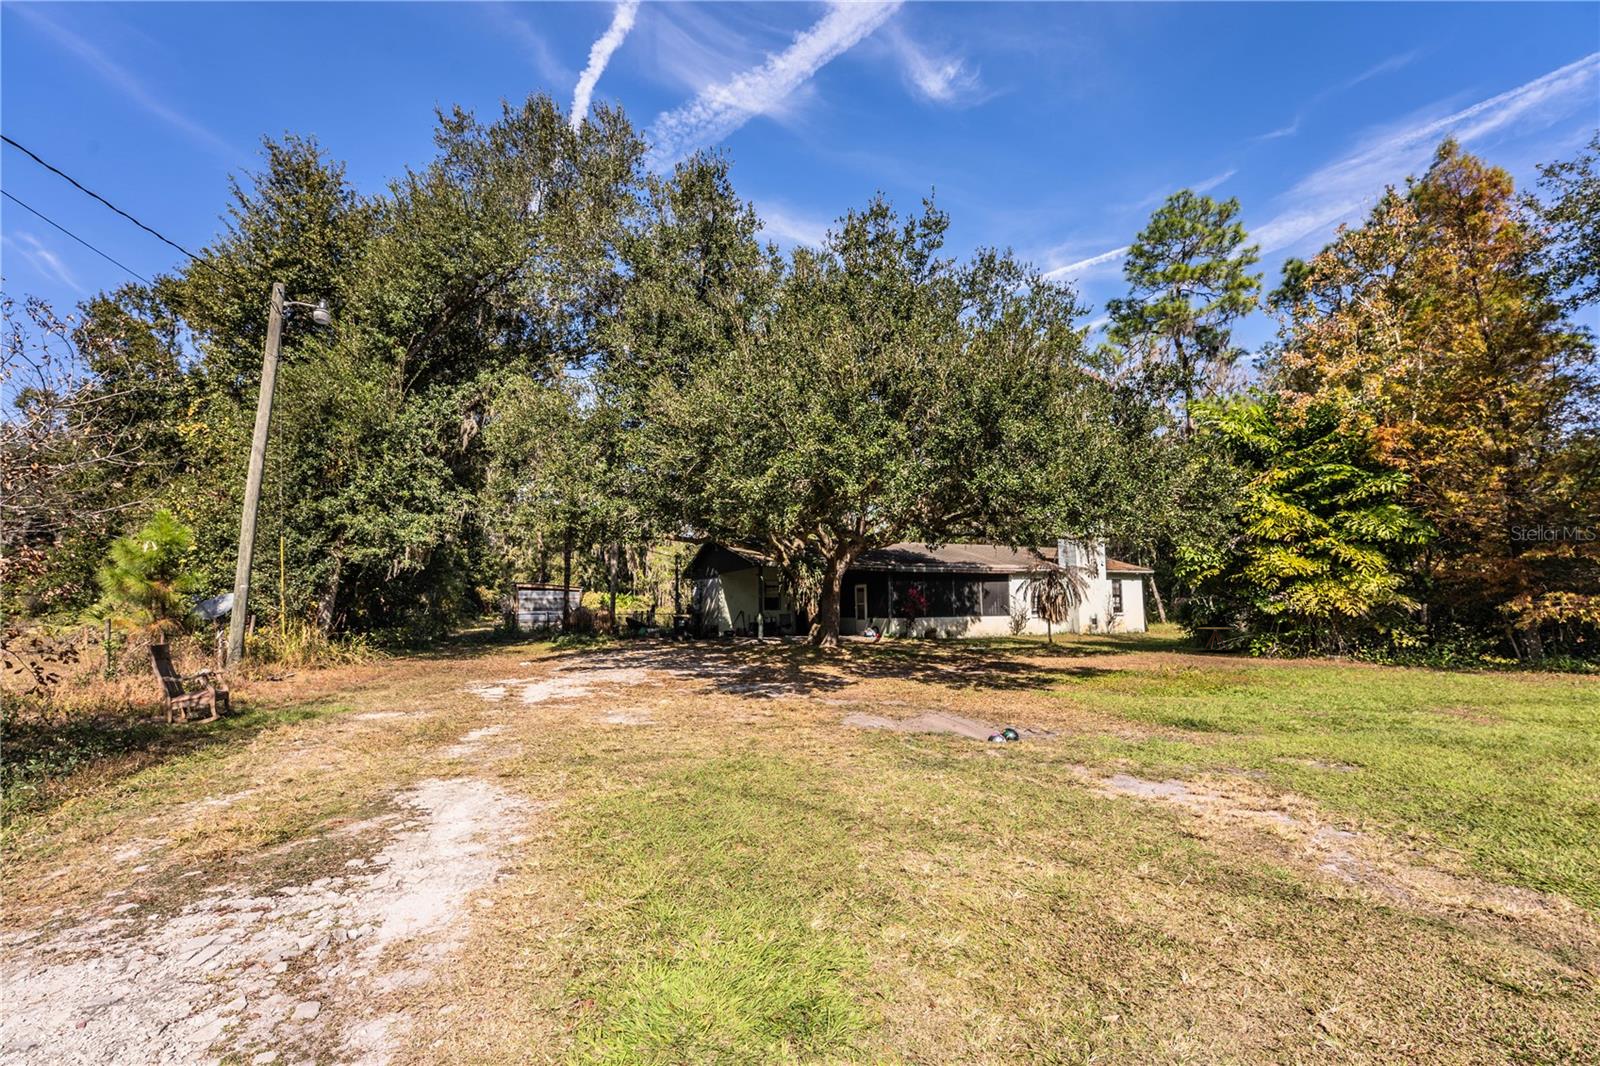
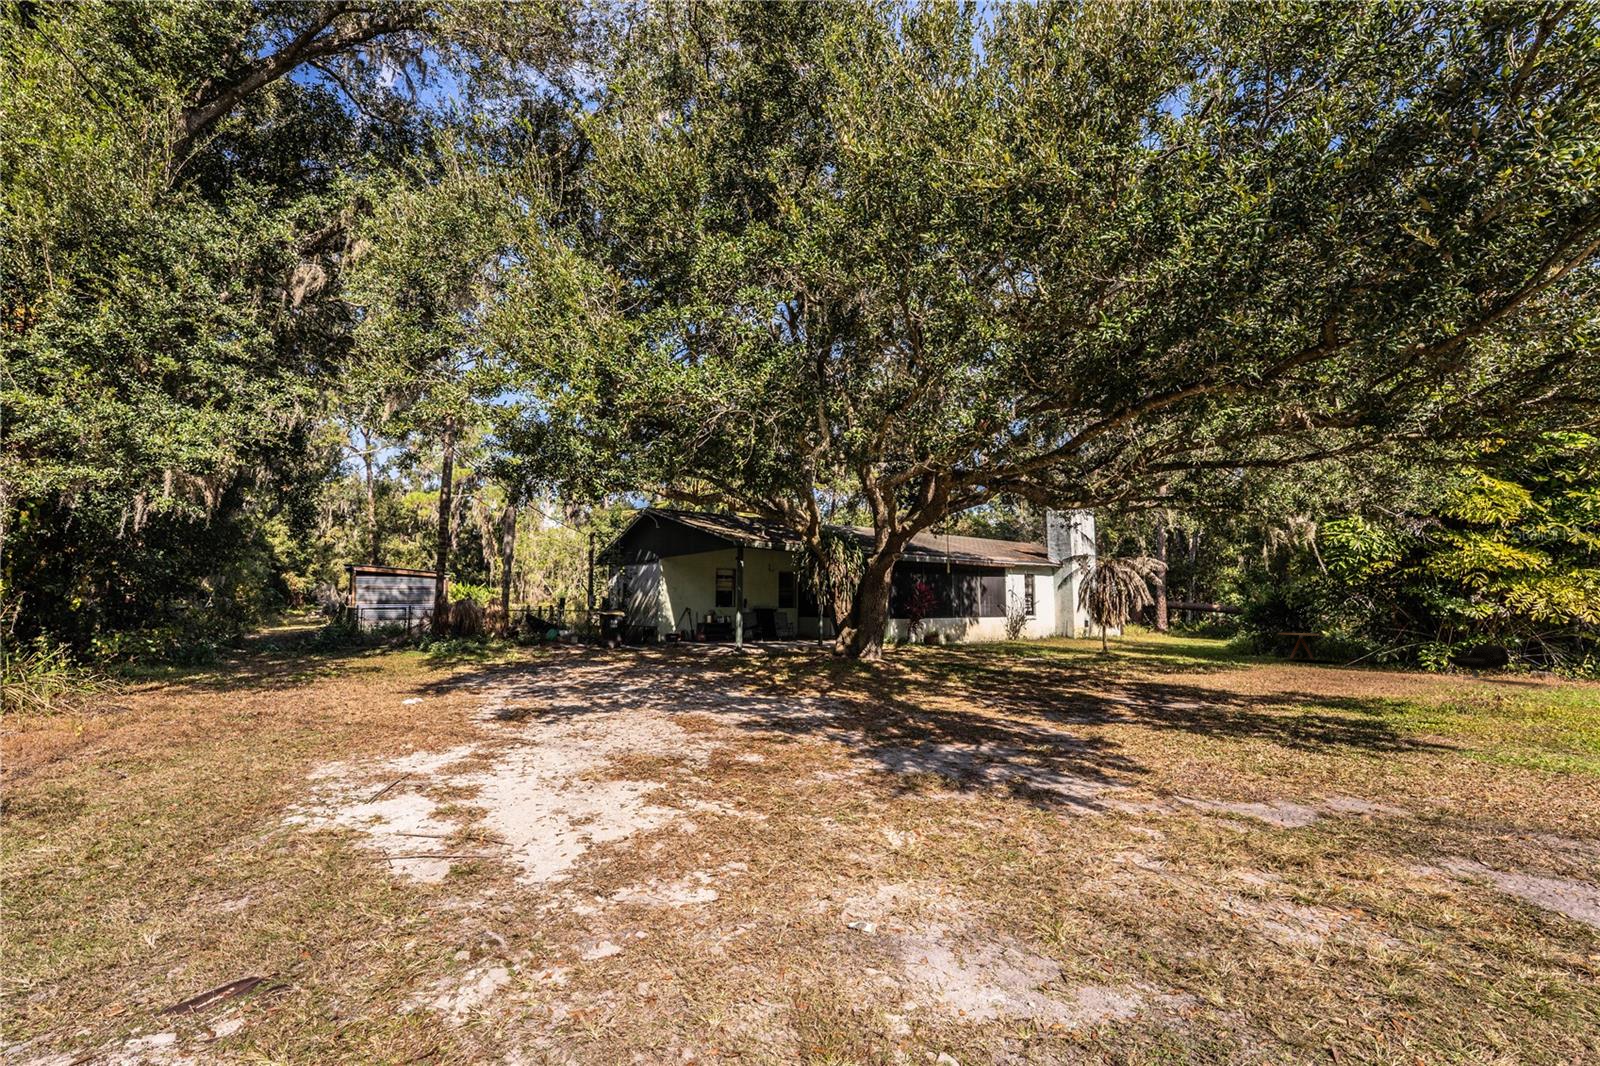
lounge chair: none [1263,635,1302,663] -> present [1446,645,1508,679]

